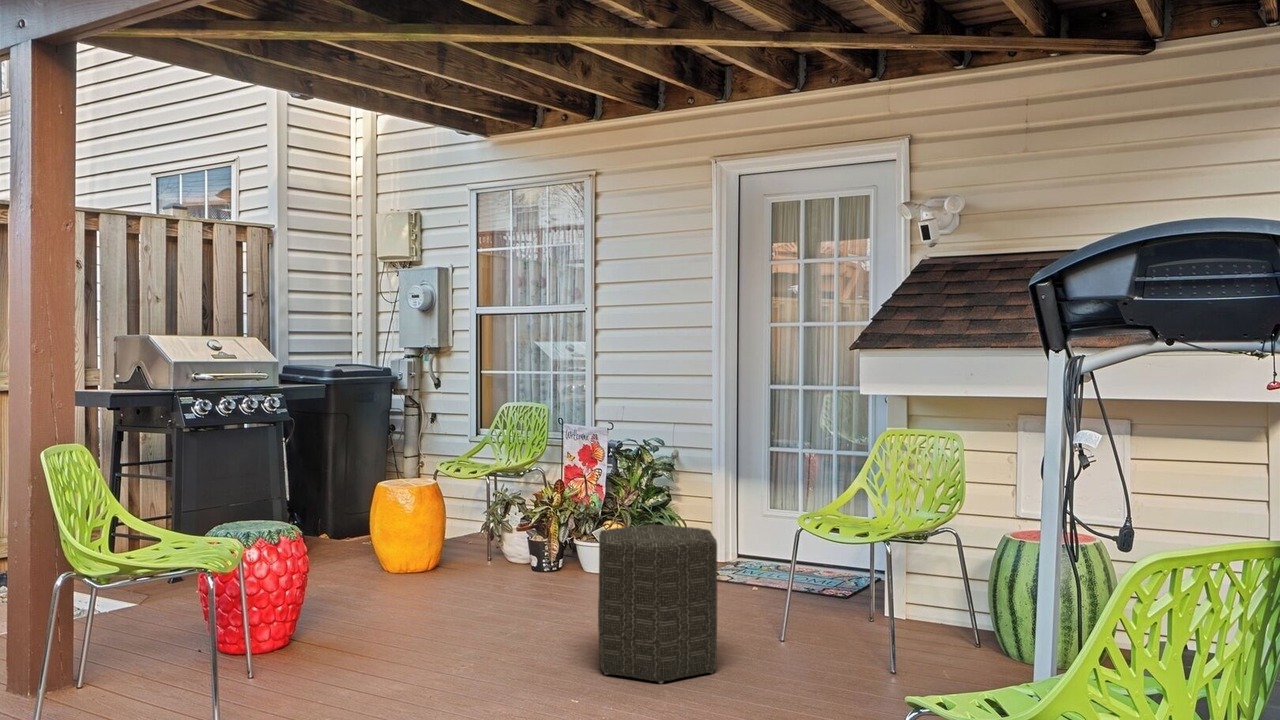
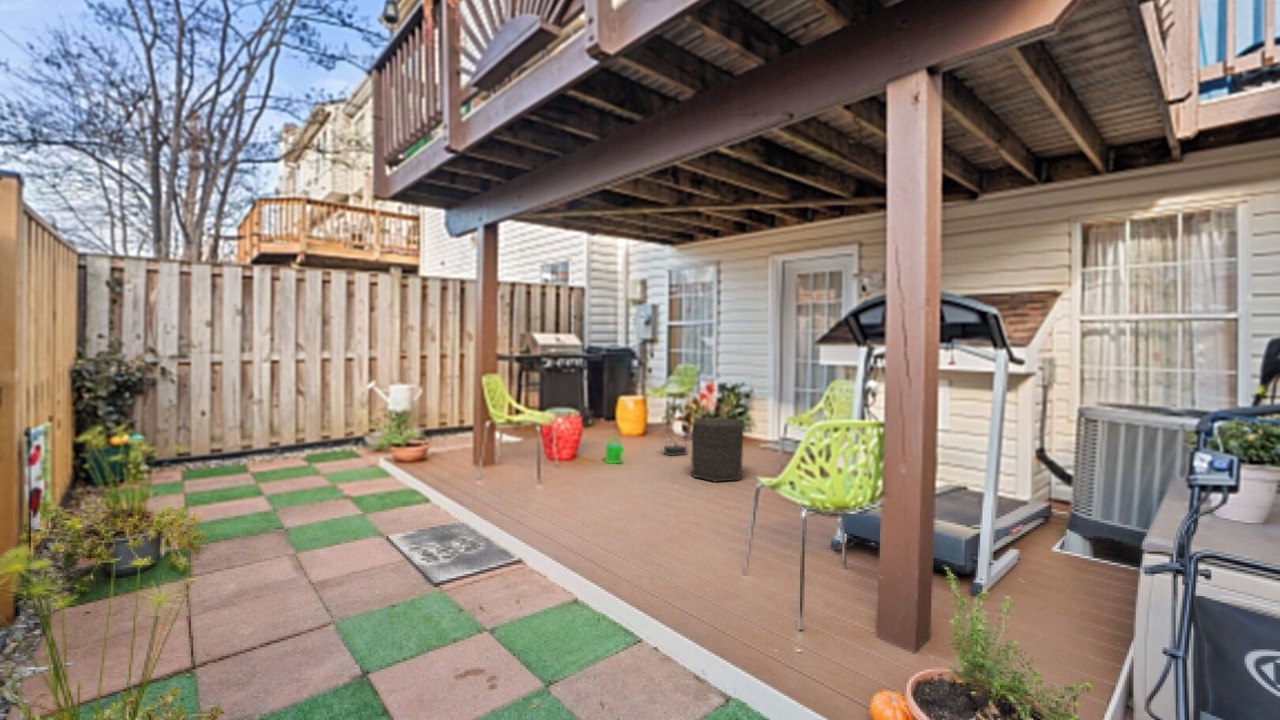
decorative plant: none [492,553,564,621] -> present [661,429,689,456]
watering can: none [368,585,424,654] -> present [605,438,624,463]

